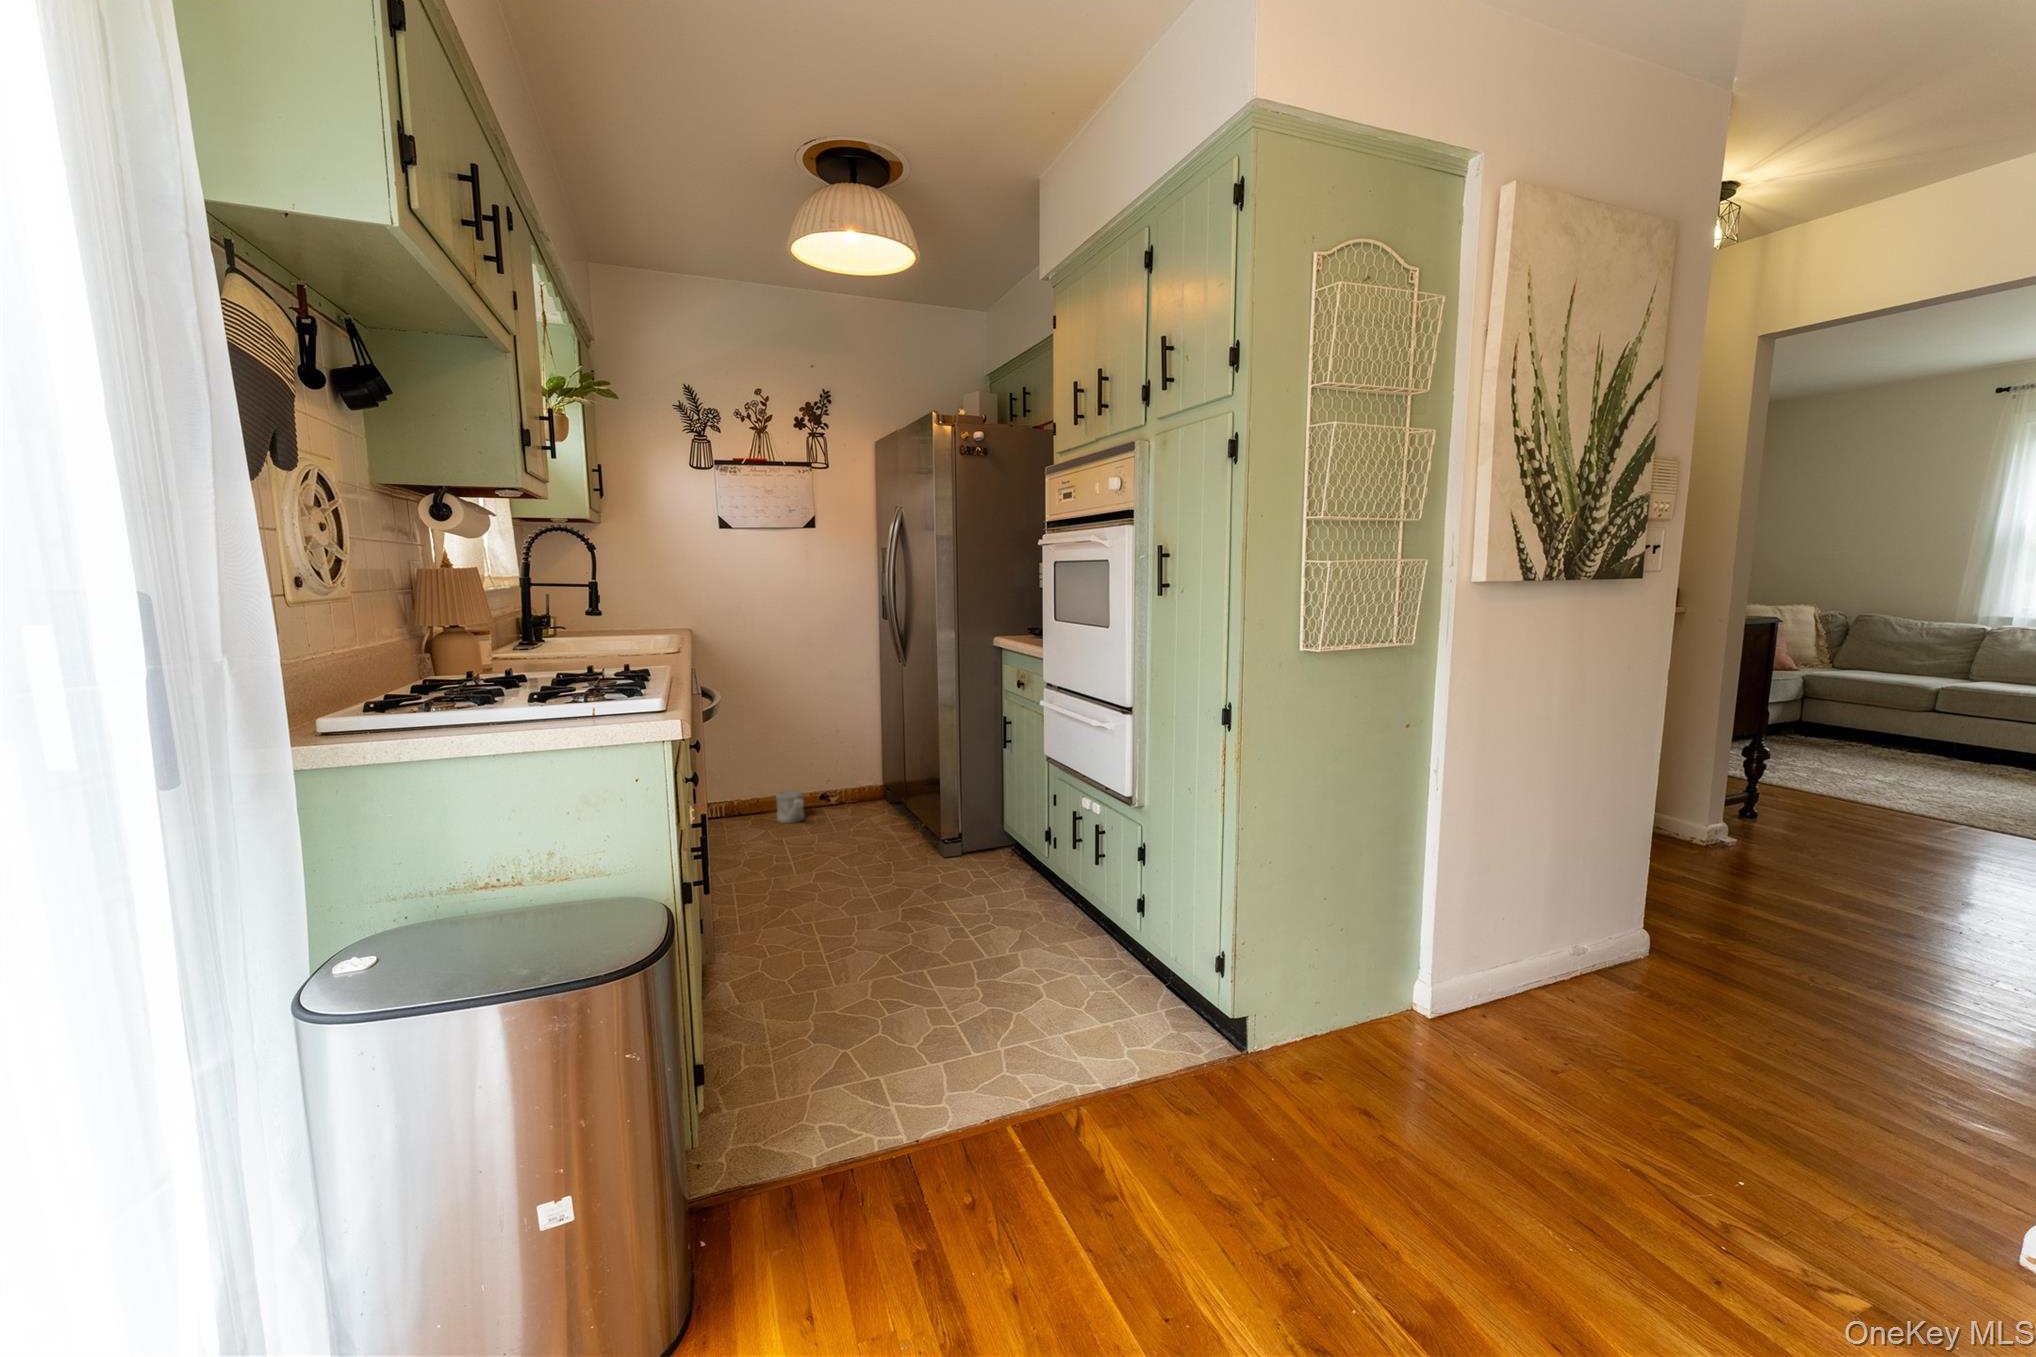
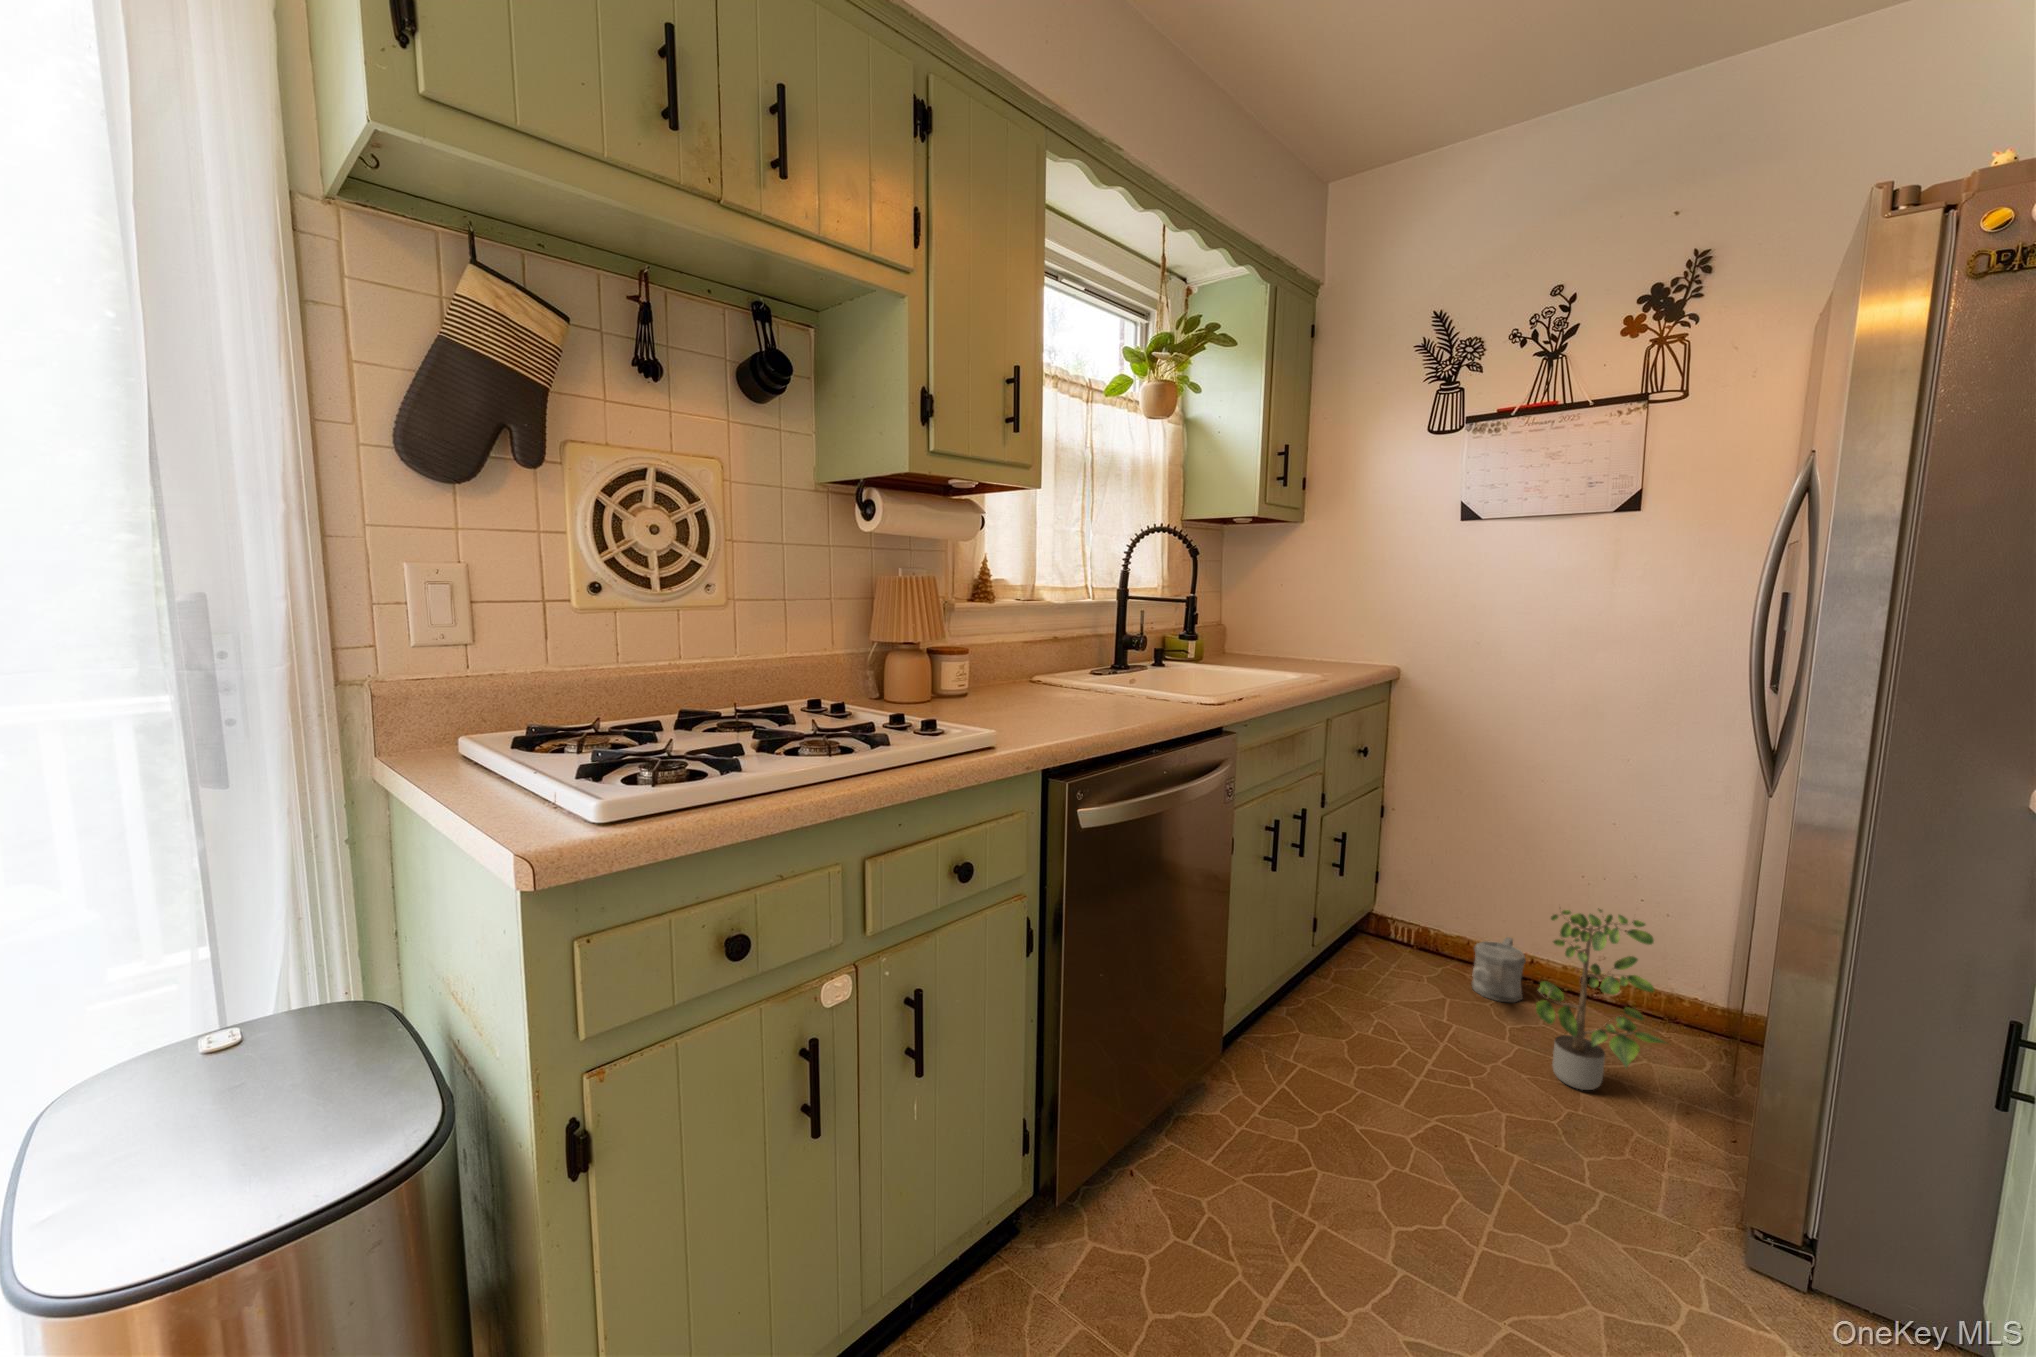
potted plant: none [839,734,898,834] -> present [1536,908,1666,1090]

